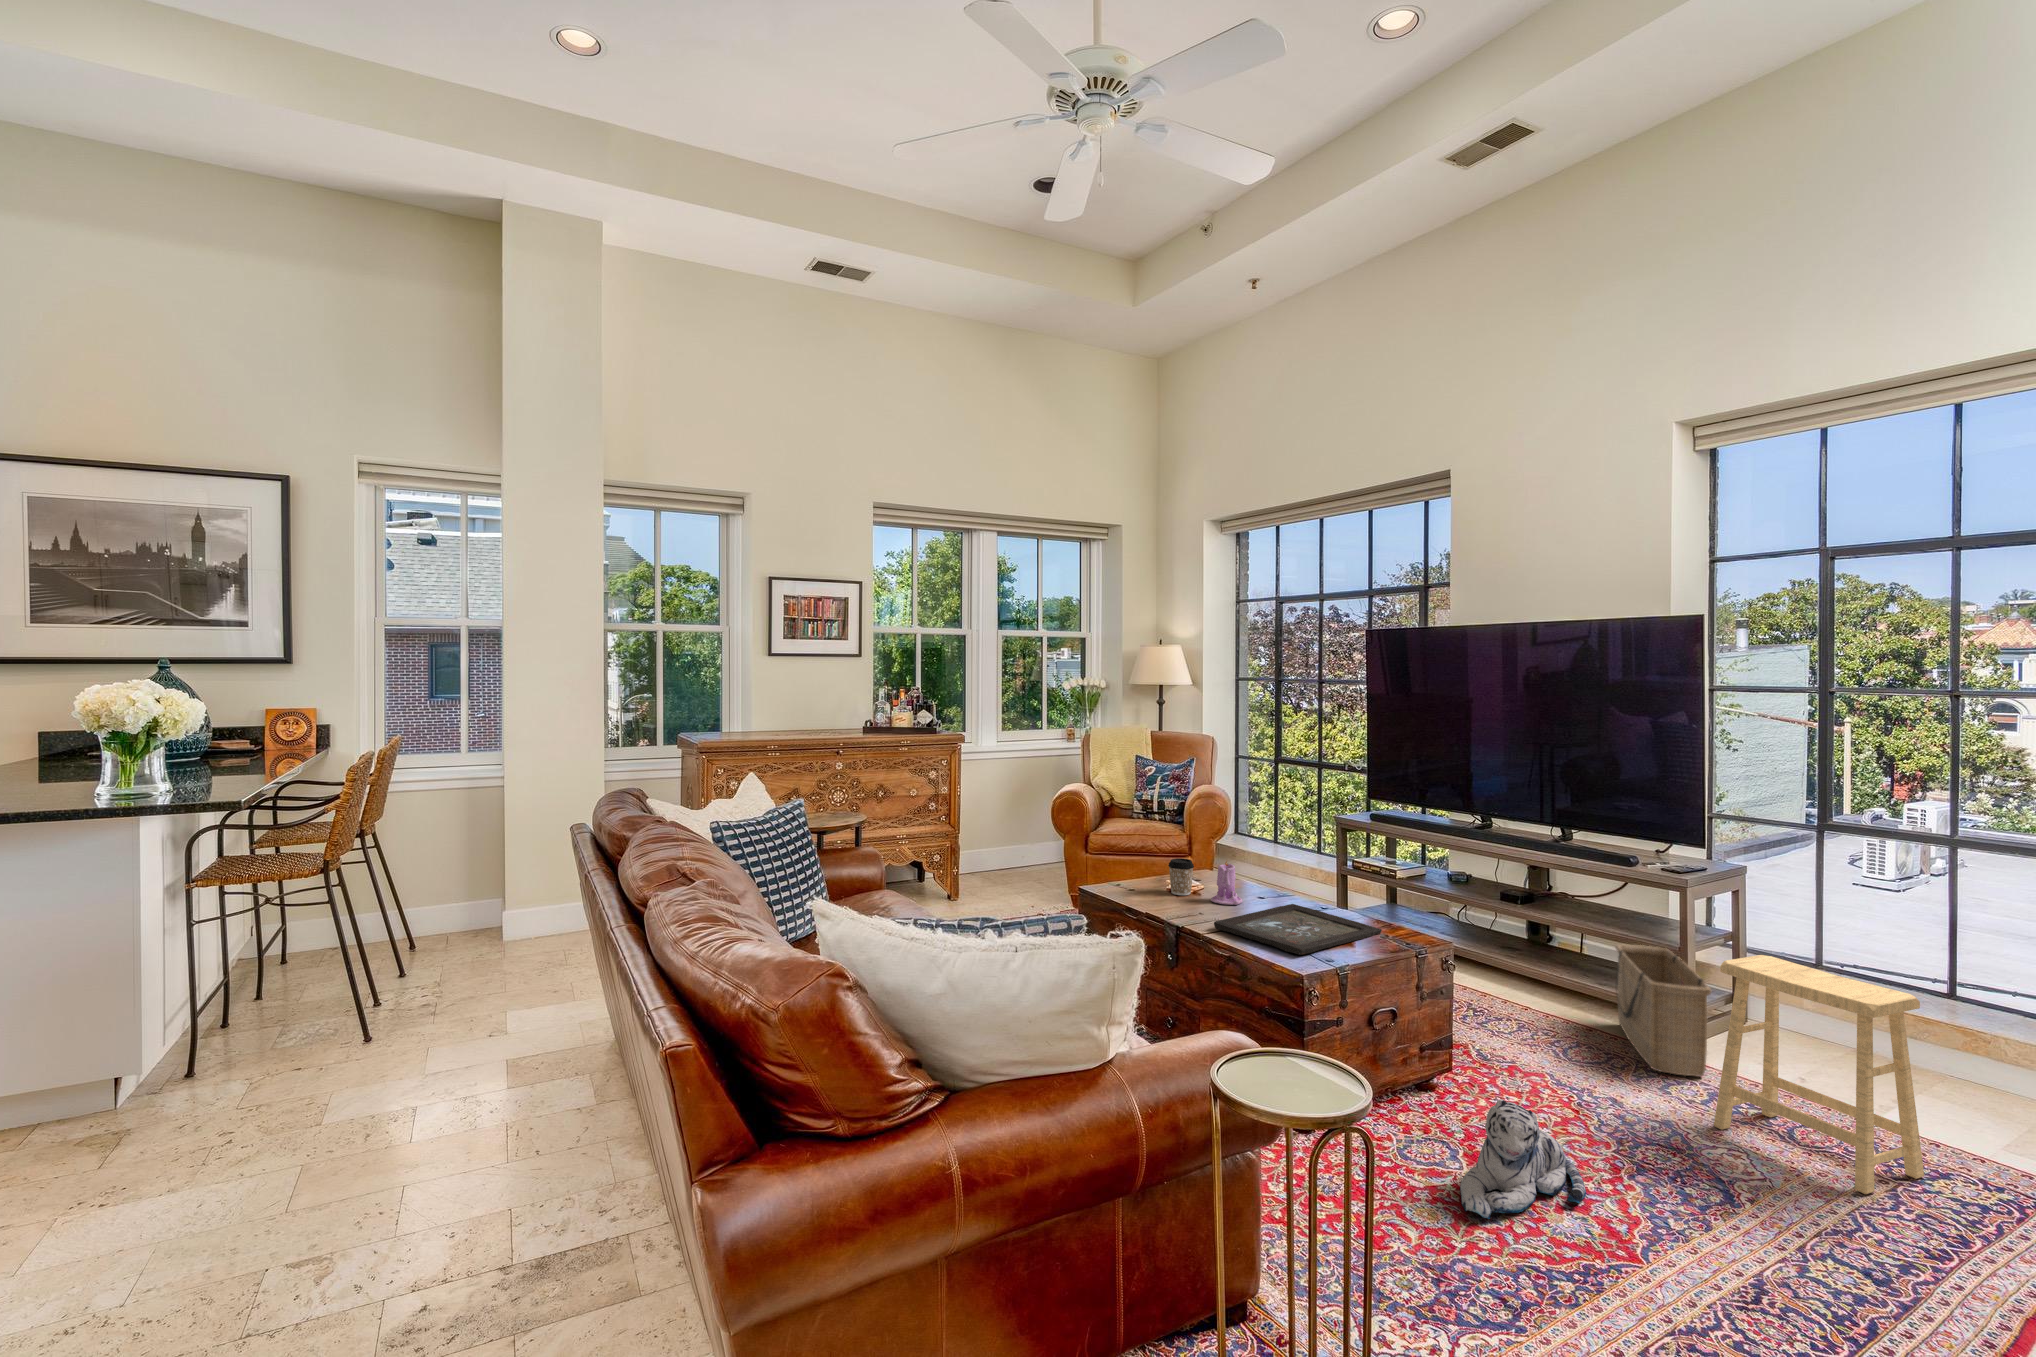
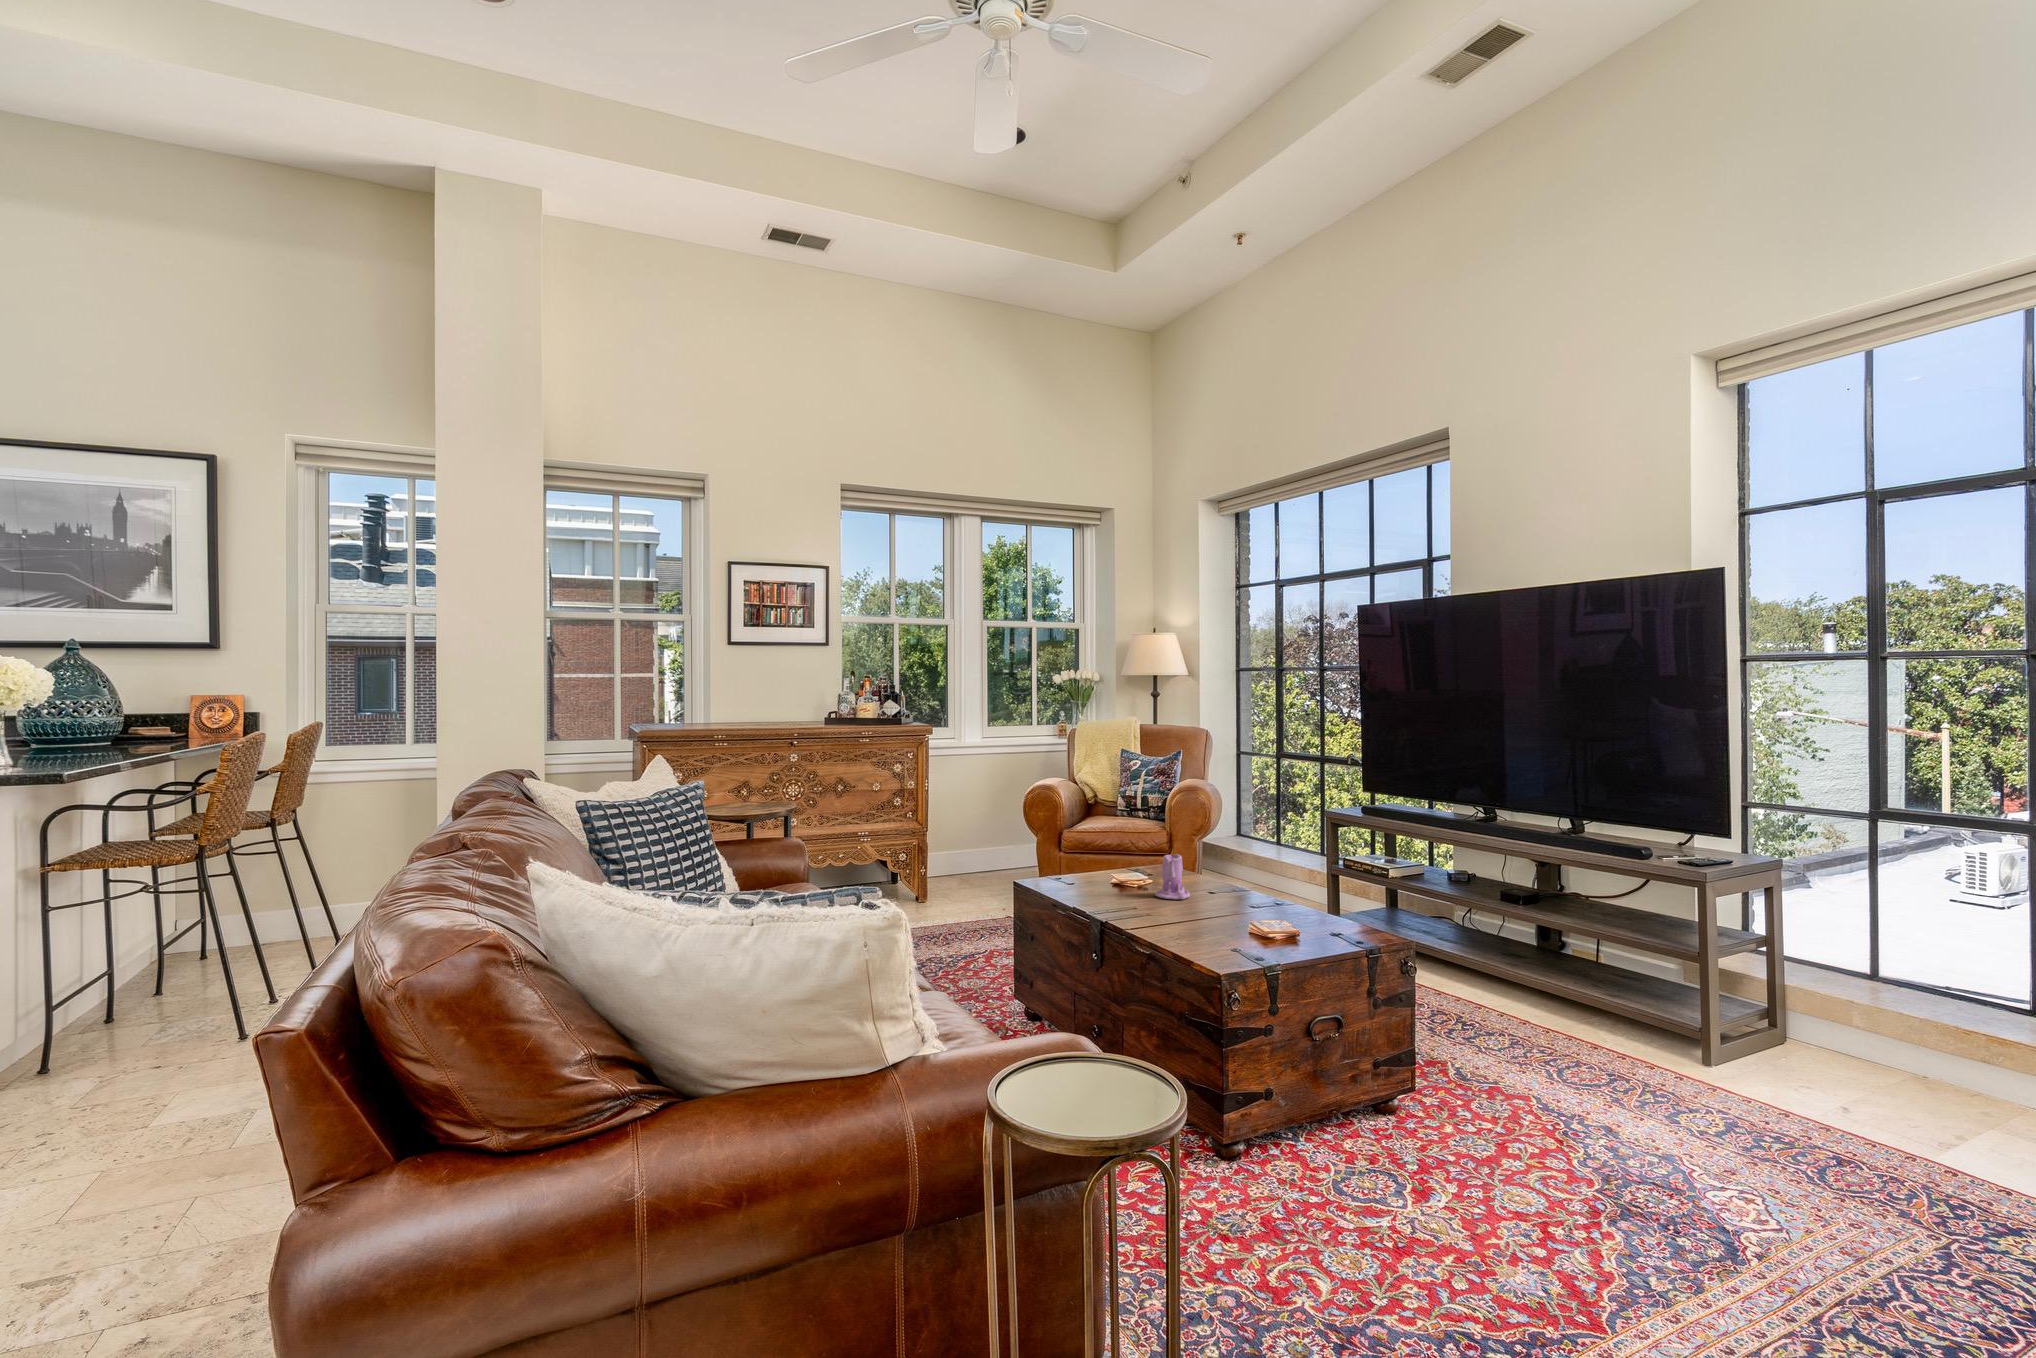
coffee cup: present [1168,858,1194,895] -> none [1111,849,1140,890]
tray: present [1214,904,1382,954] -> none [1145,898,1335,952]
basket: present [1616,944,1711,1077] -> none [1623,948,1729,1103]
footstool: present [1714,955,1924,1194] -> none [1726,957,1988,1252]
plush toy: present [1460,1099,1586,1219] -> none [1392,1124,1553,1270]

